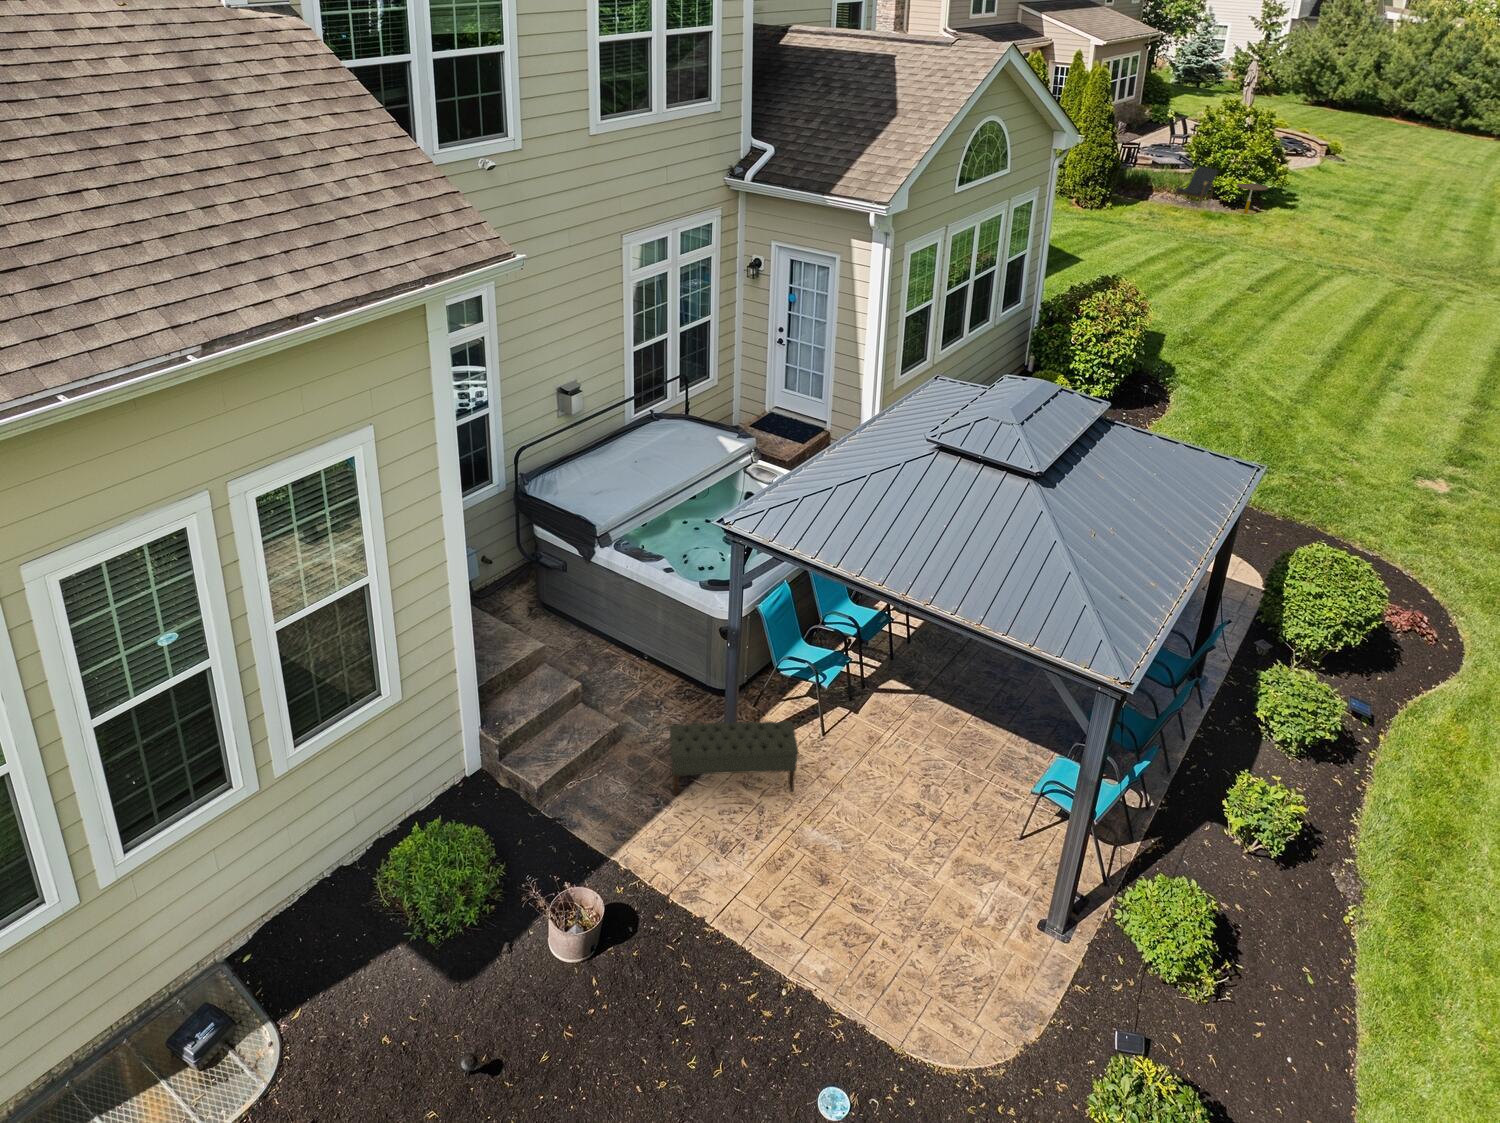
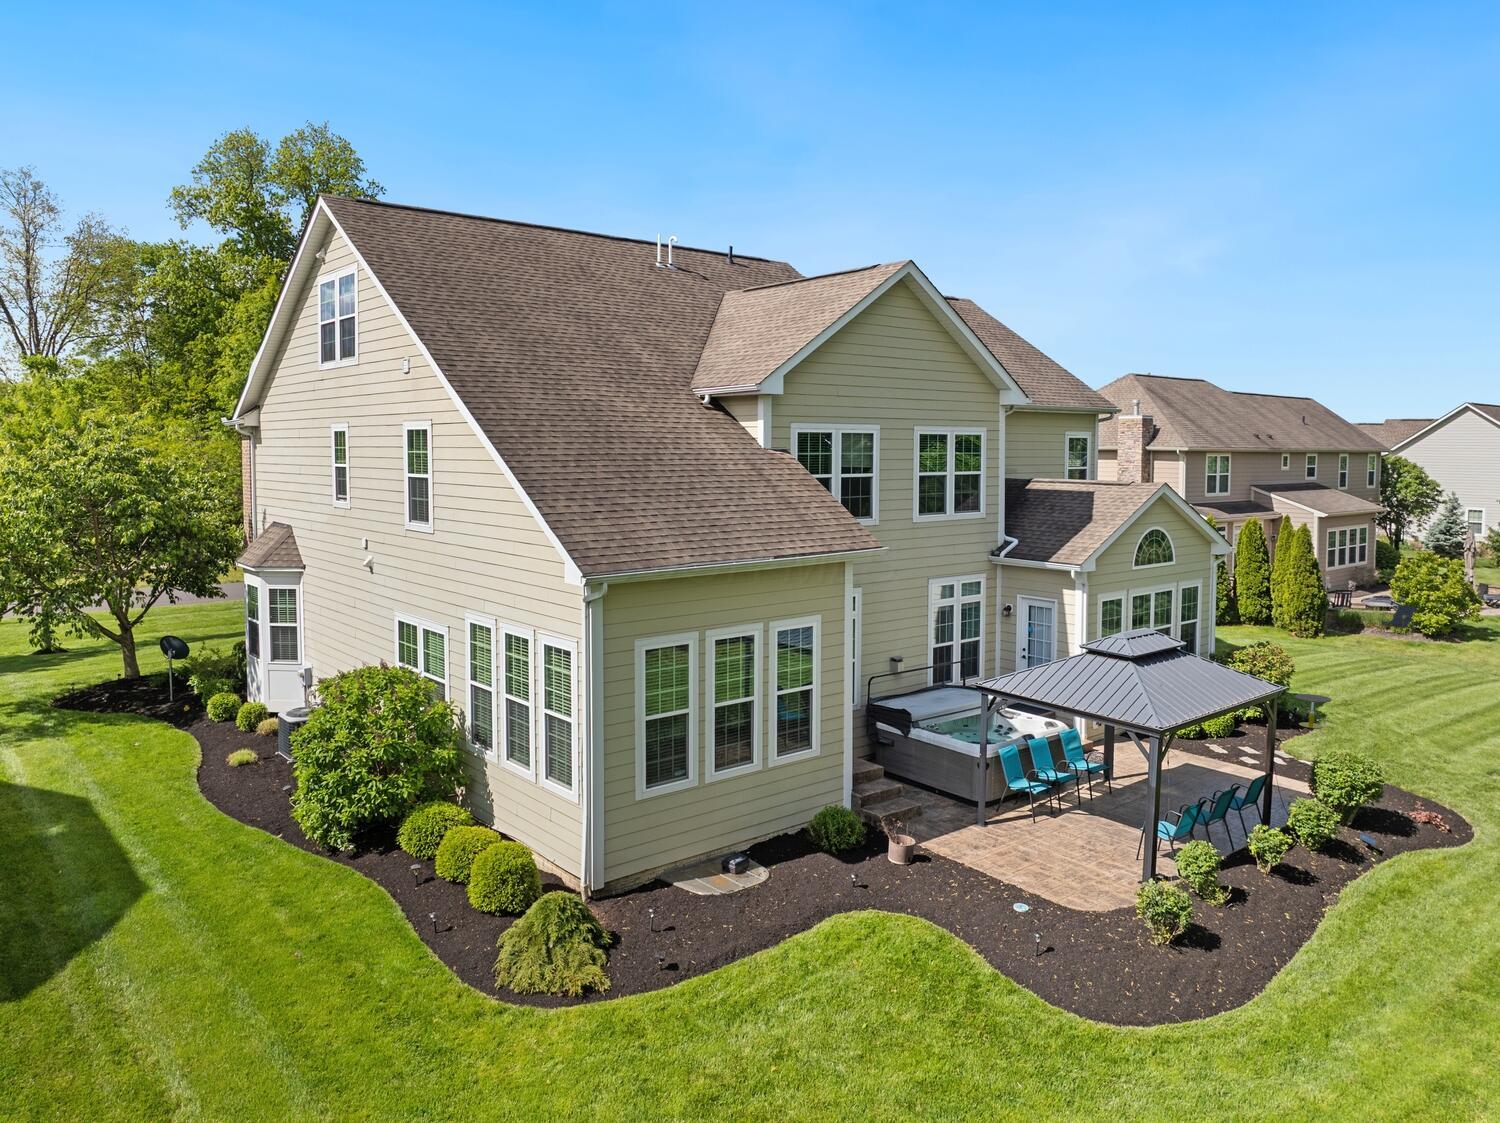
side table: present [1236,184,1268,214] -> present [1295,694,1332,728]
bench: present [670,721,799,796] -> none [940,805,1011,847]

